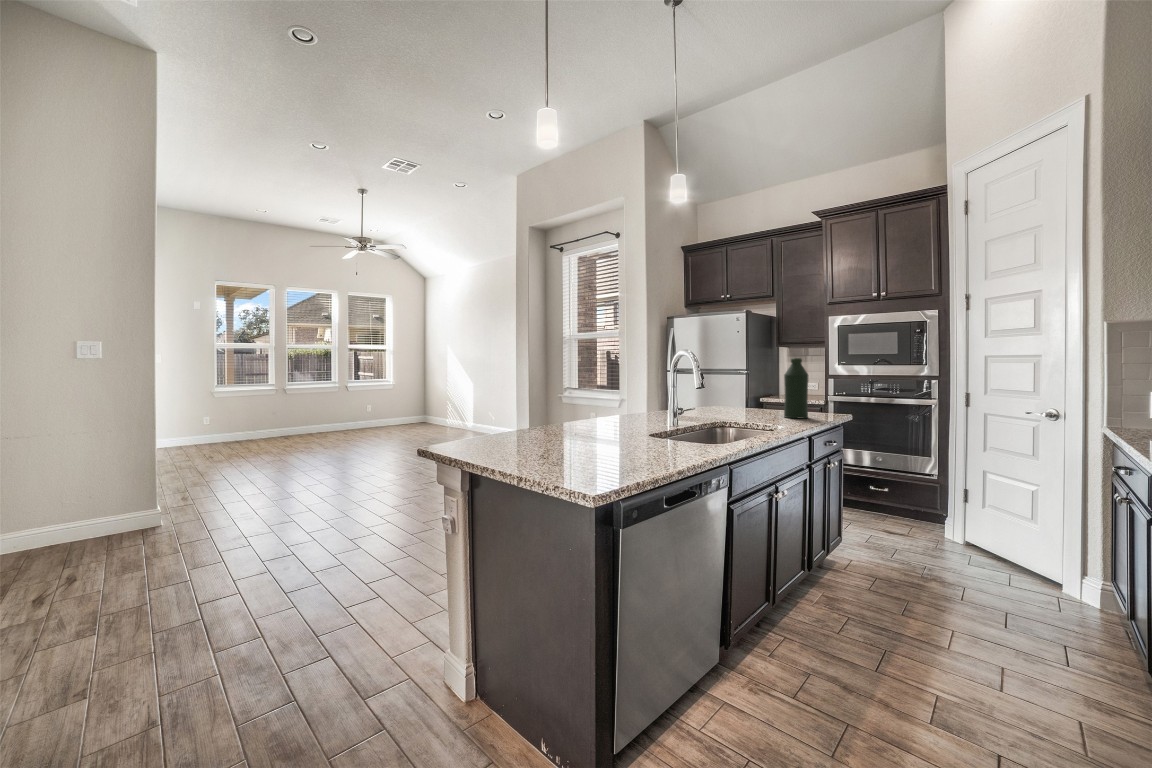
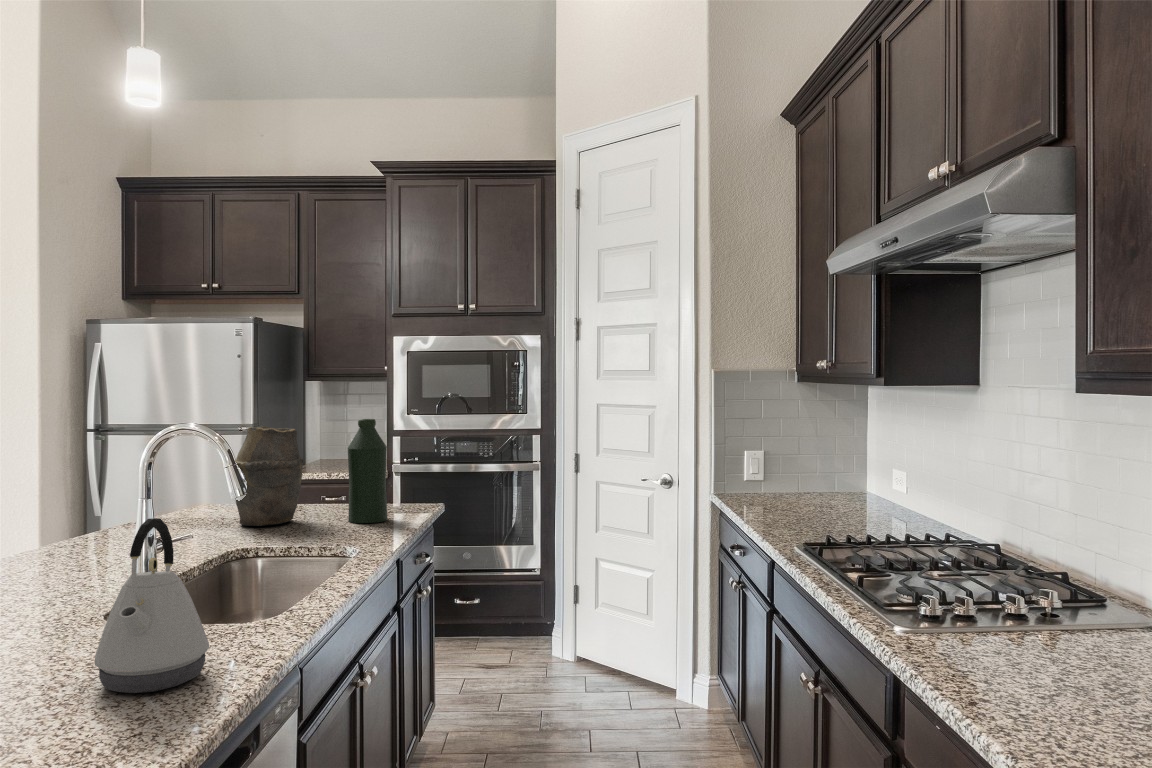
vase: none [721,362,759,415] -> present [235,426,303,526]
kettle: none [636,381,683,458] -> present [95,518,209,693]

